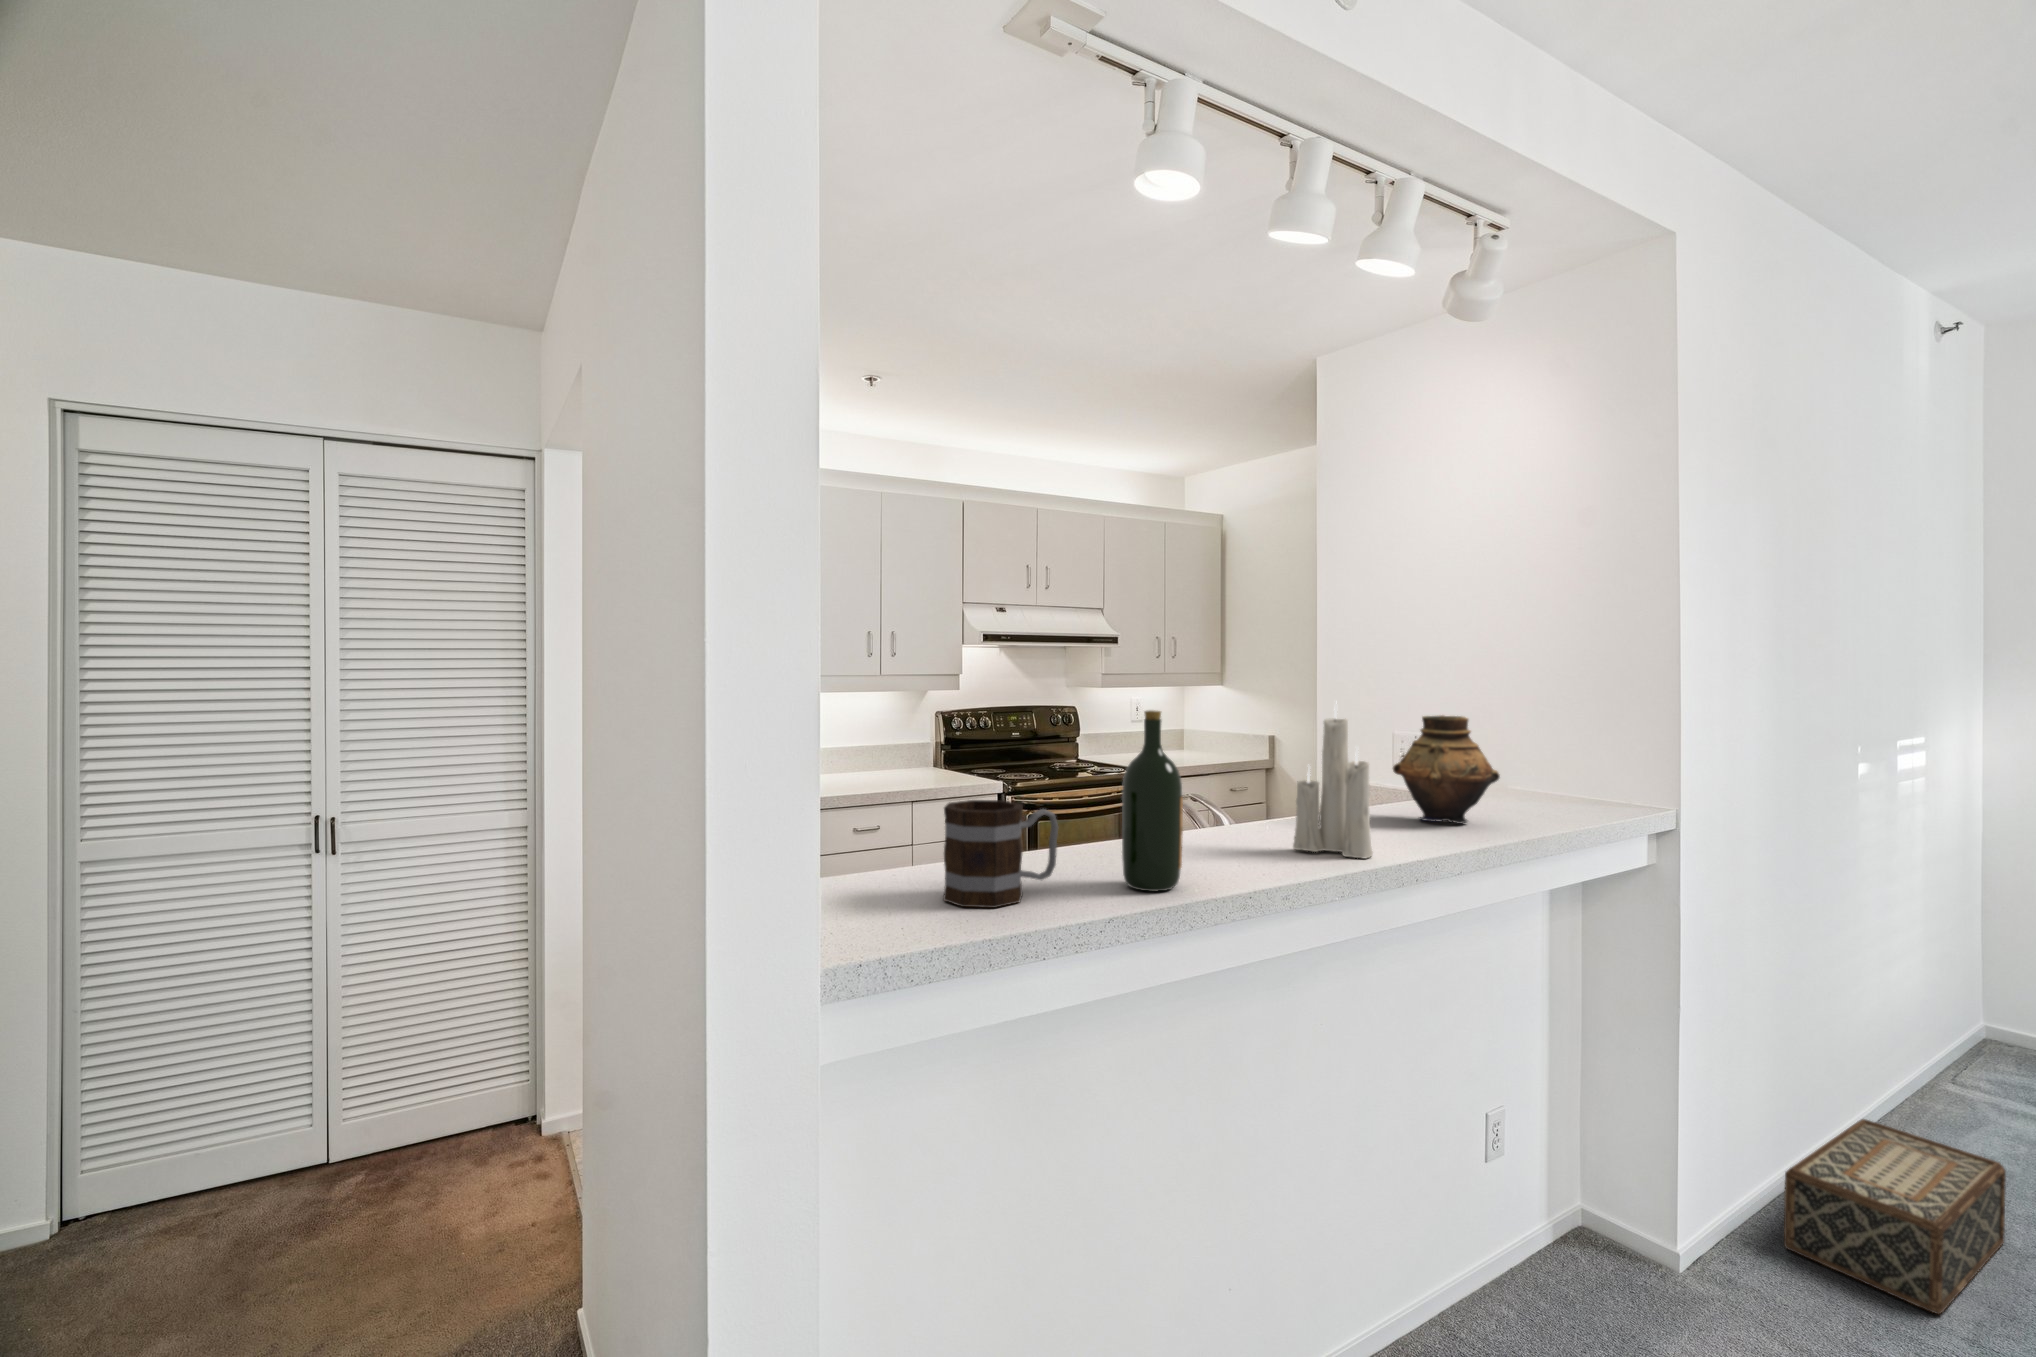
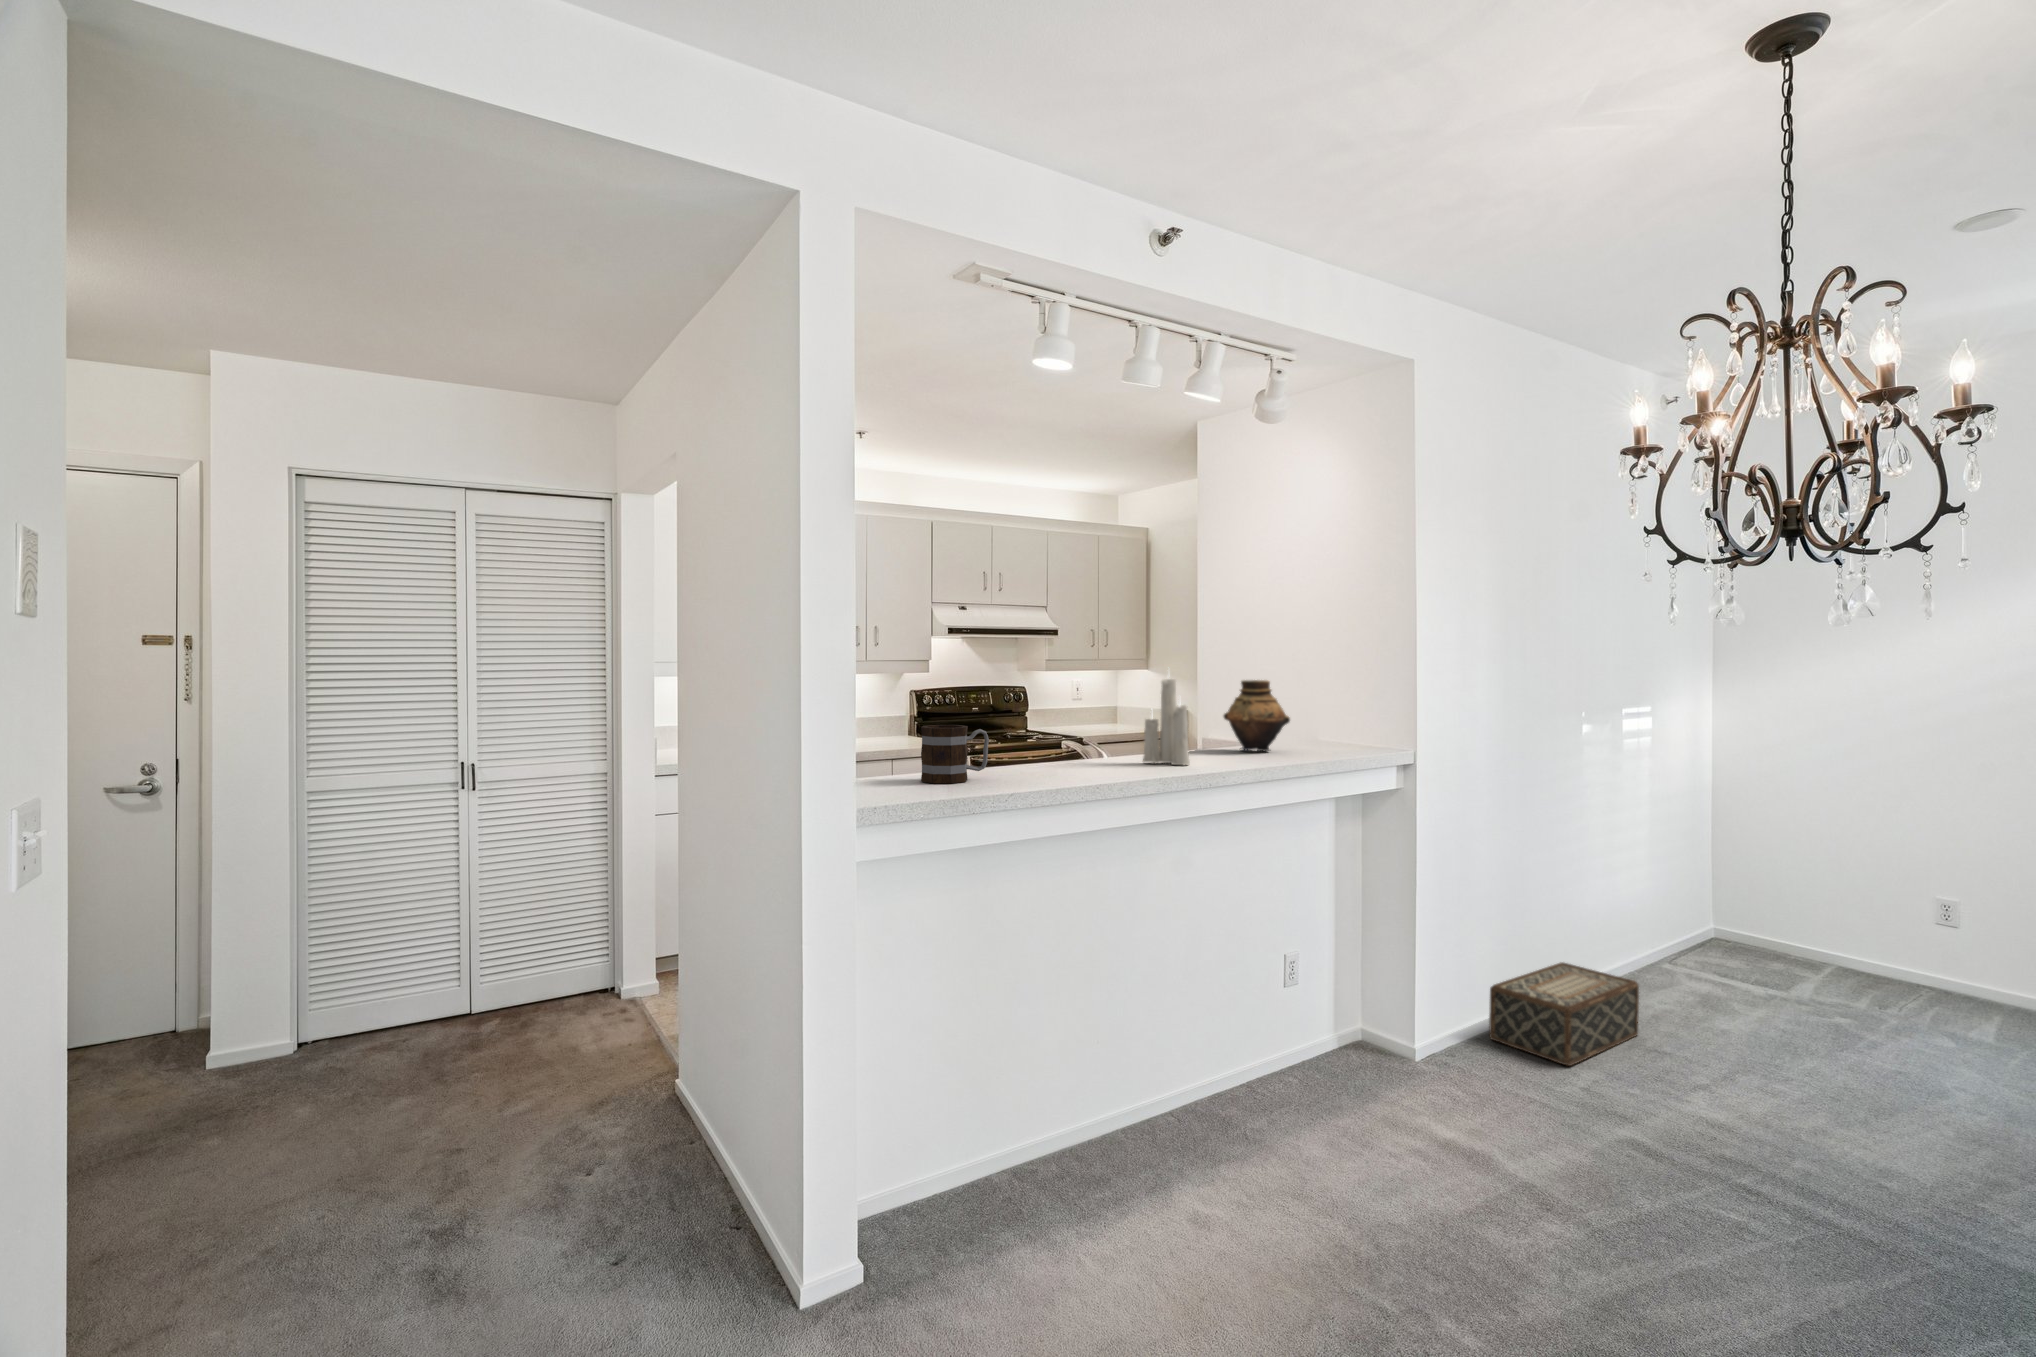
wine bottle: present [1122,710,1183,891] -> none [1027,671,1063,777]

